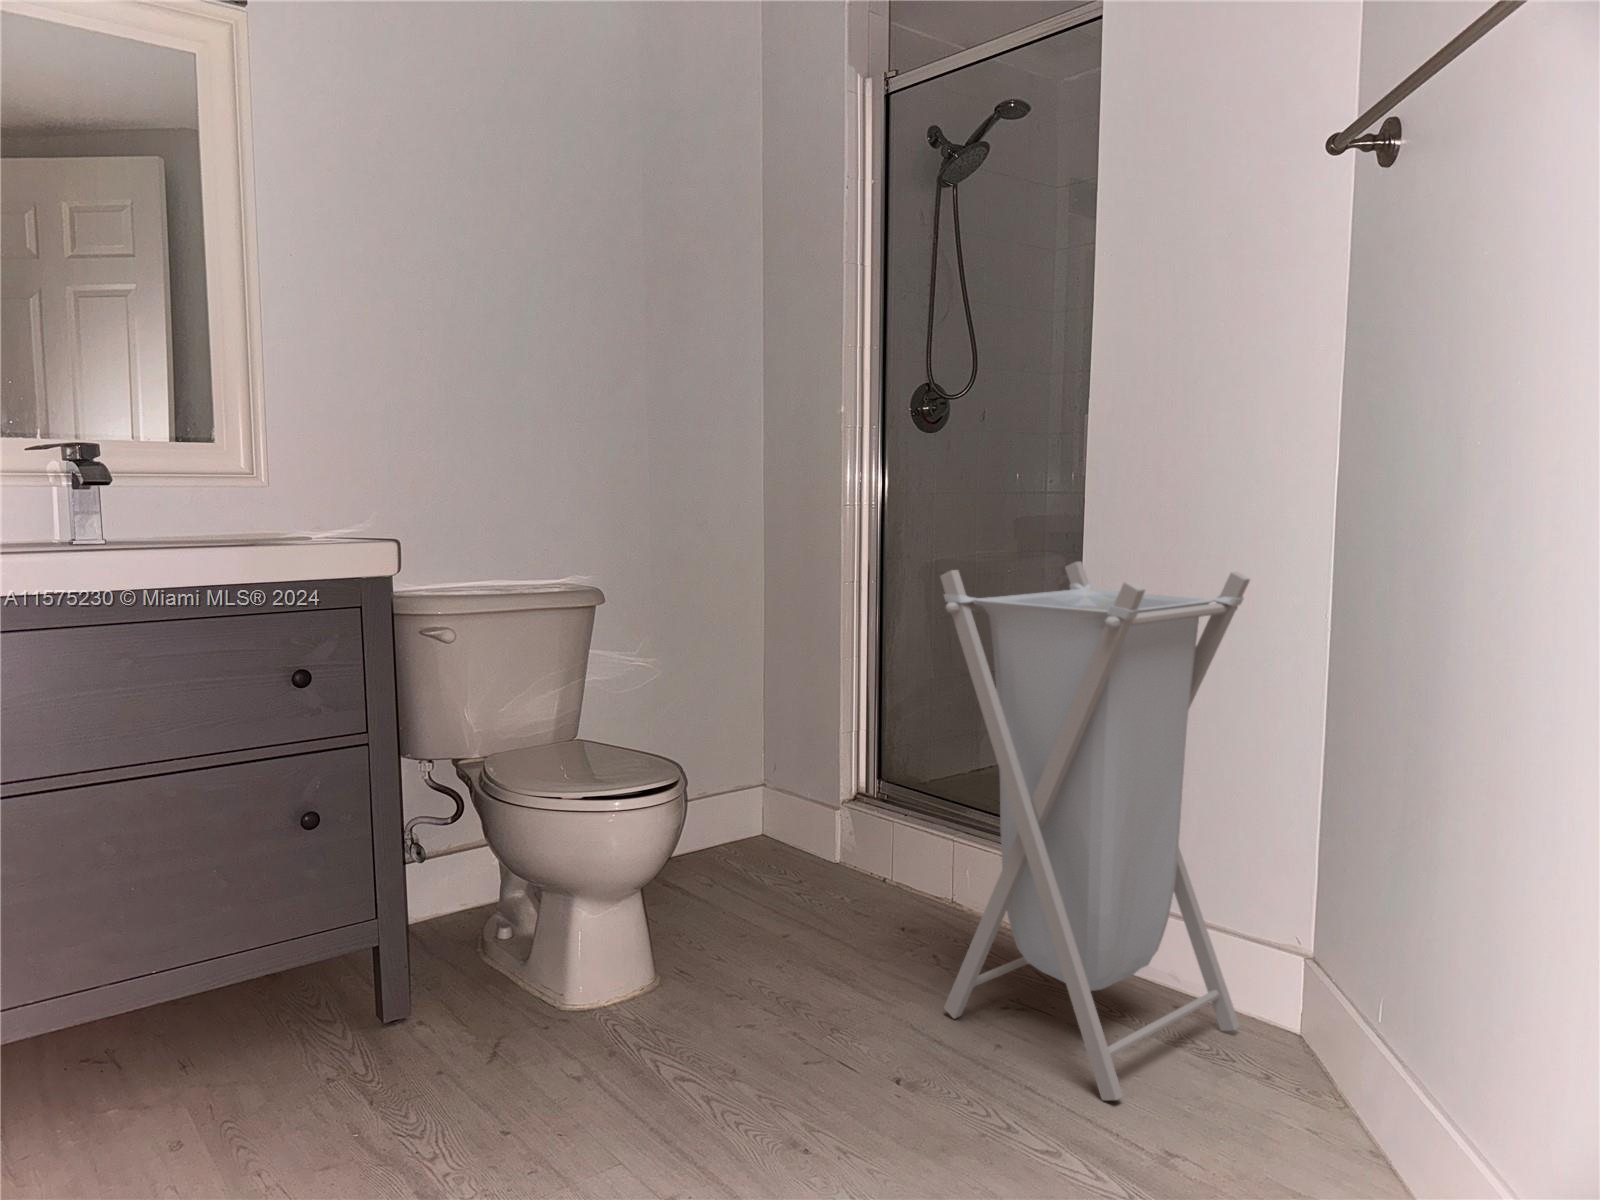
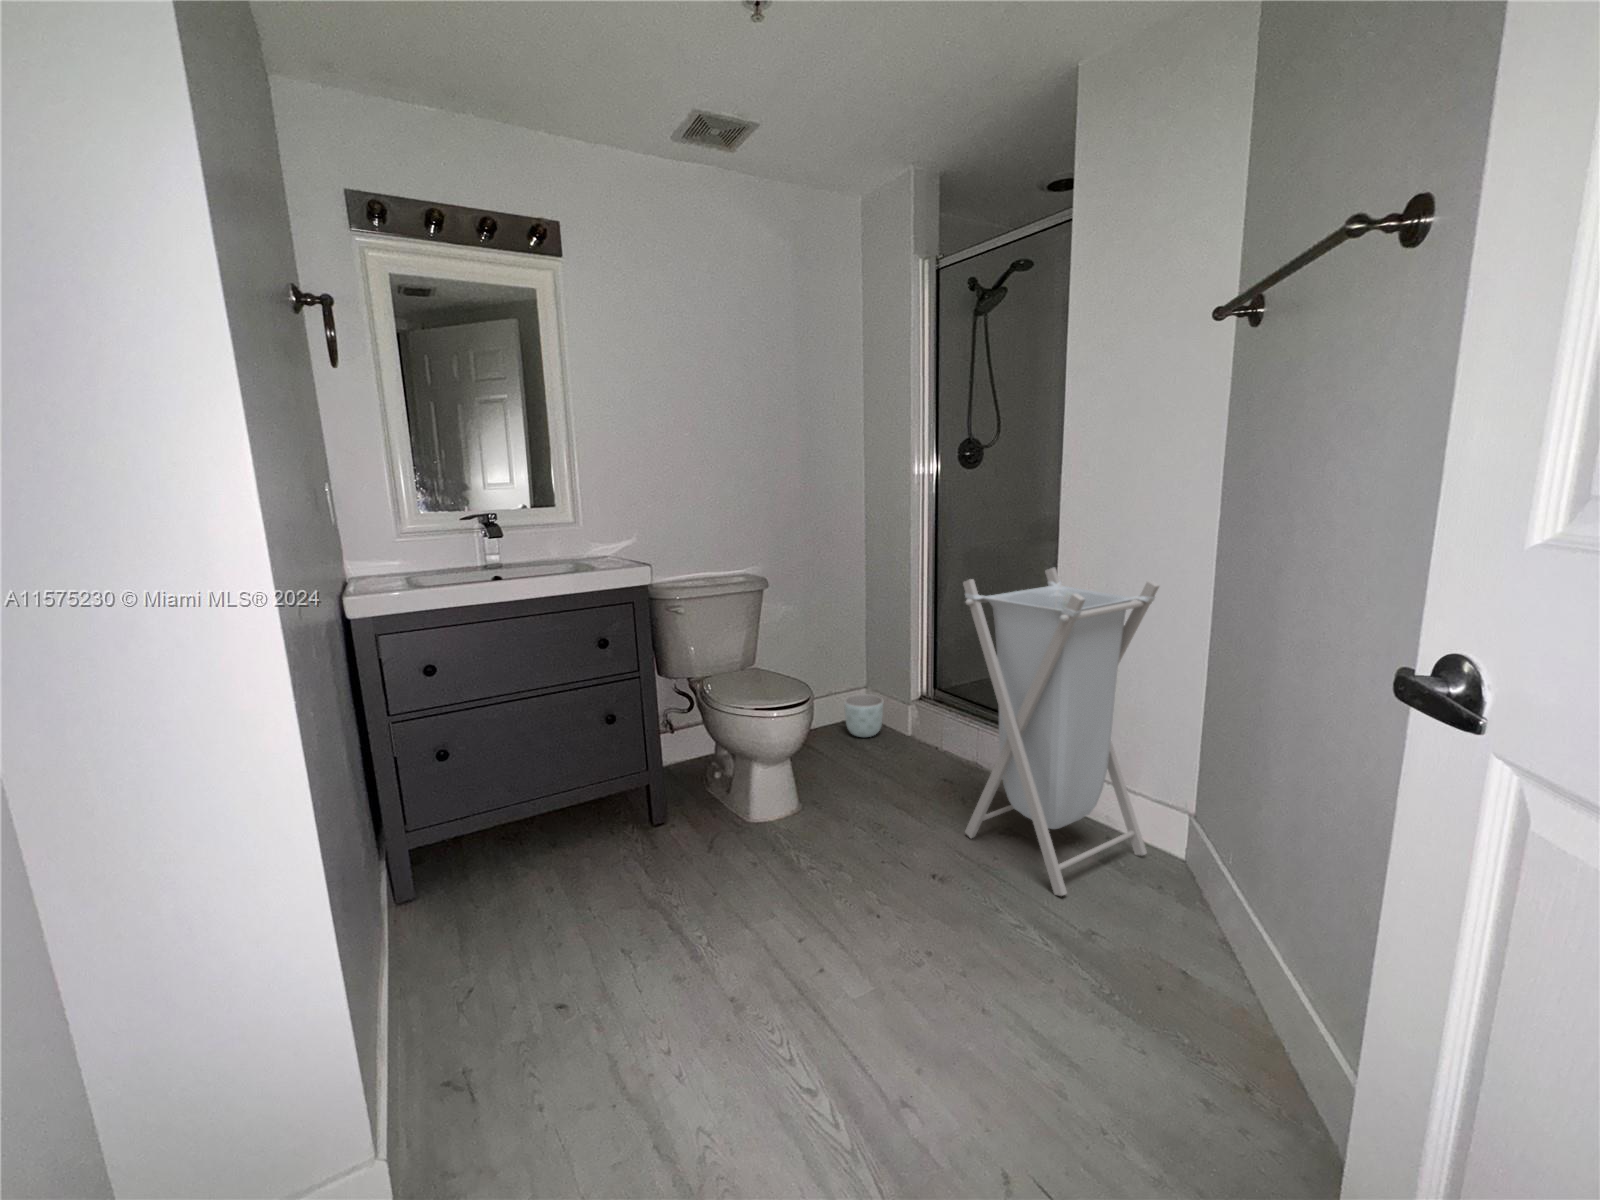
planter: none [727,796,794,868] -> present [844,694,884,737]

